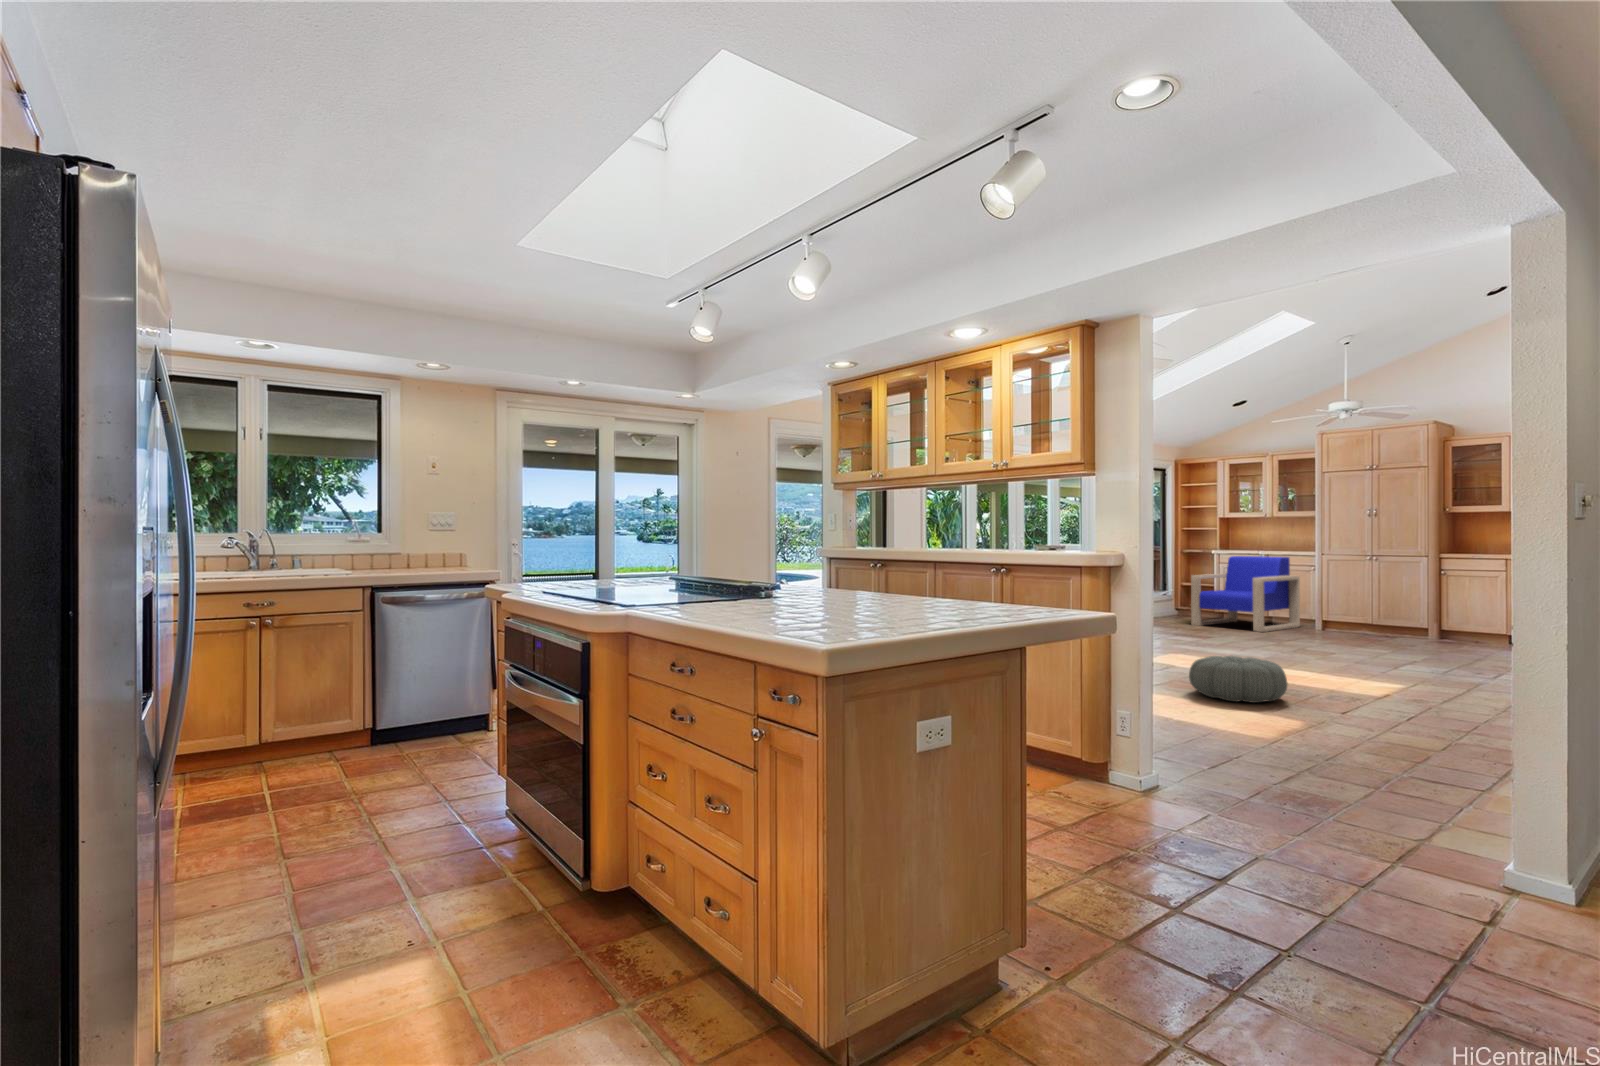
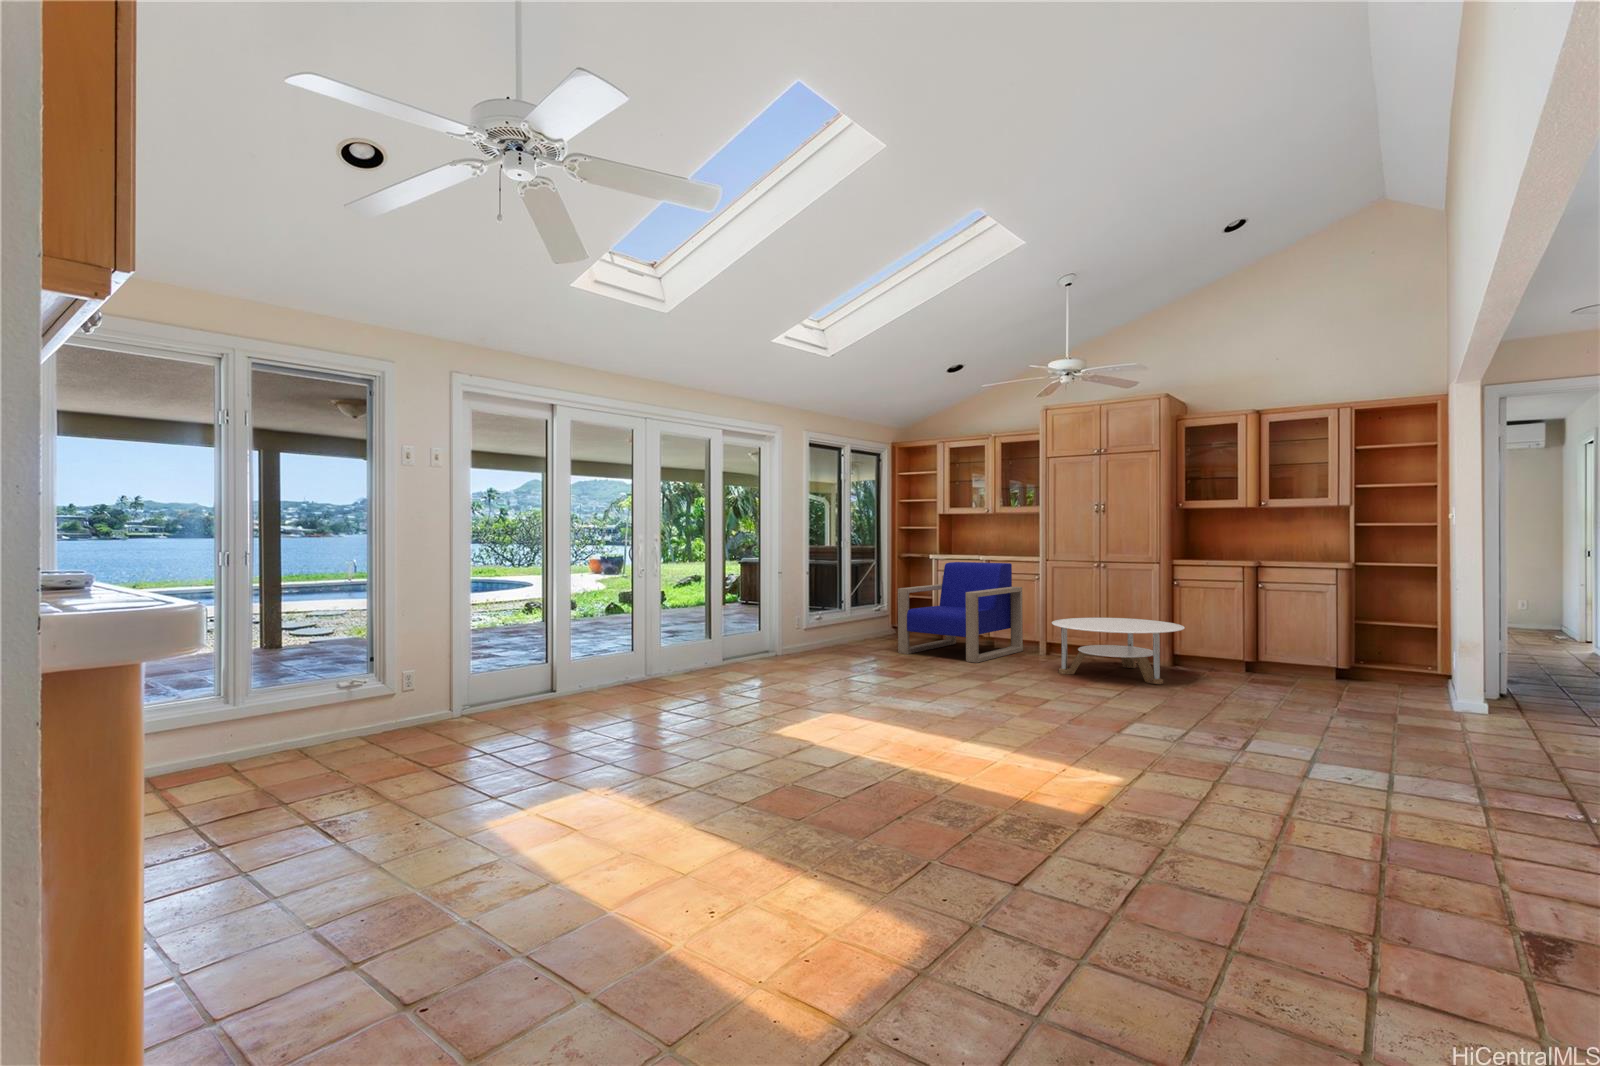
round table: none [1330,599,1450,648] -> present [1052,618,1185,684]
pouf: present [1189,656,1287,703] -> none [784,763,944,872]

